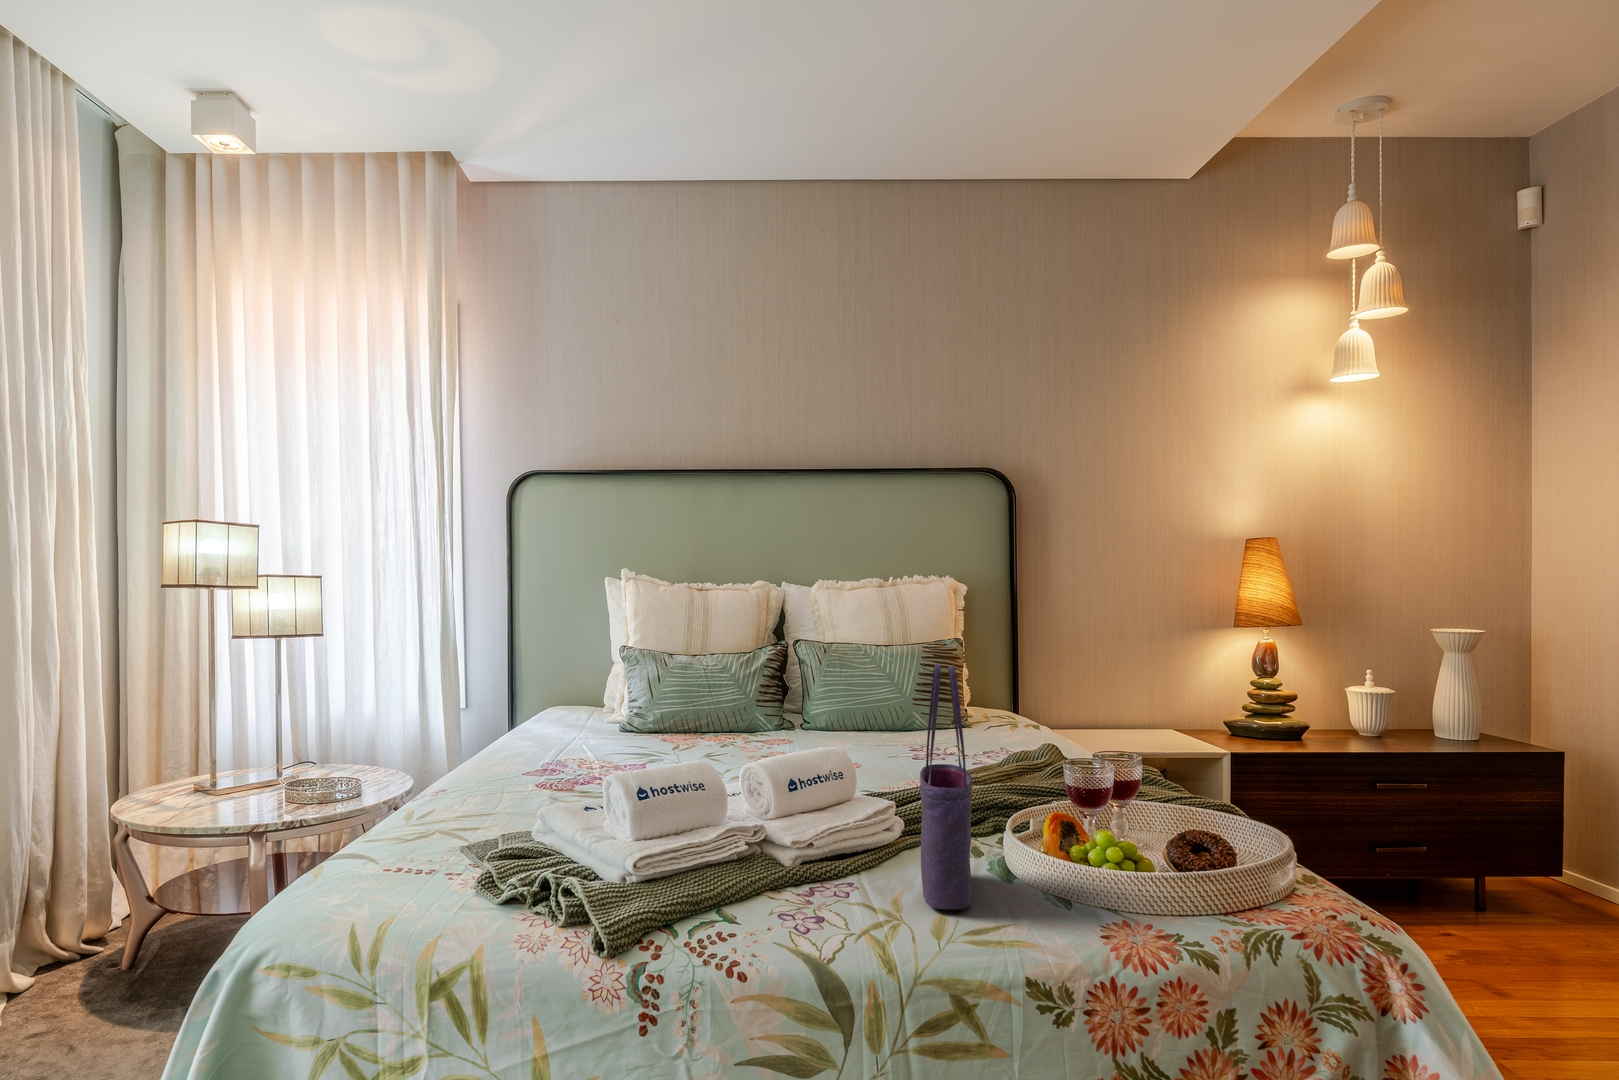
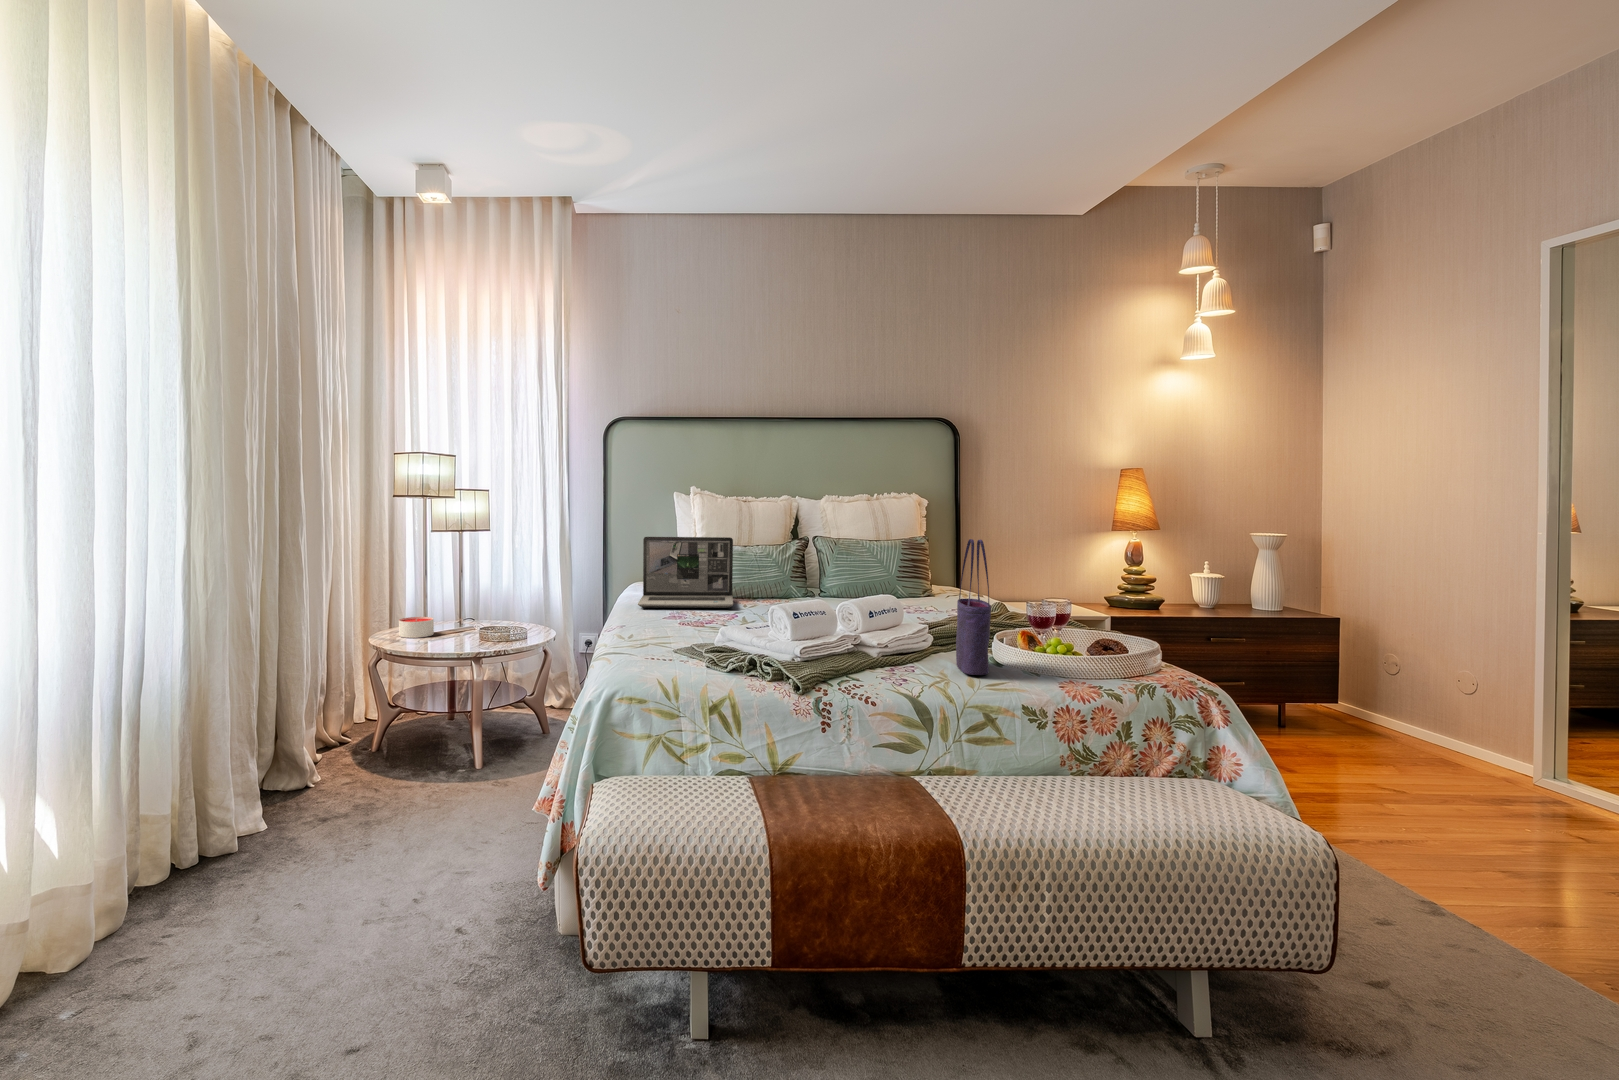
laptop: none [516,646,666,751] -> present [638,537,733,608]
candle: none [208,760,258,792] -> present [399,617,434,638]

